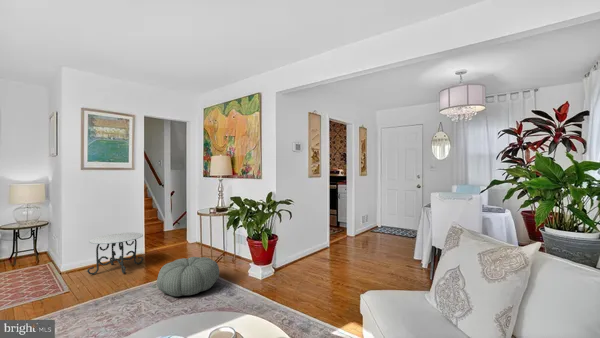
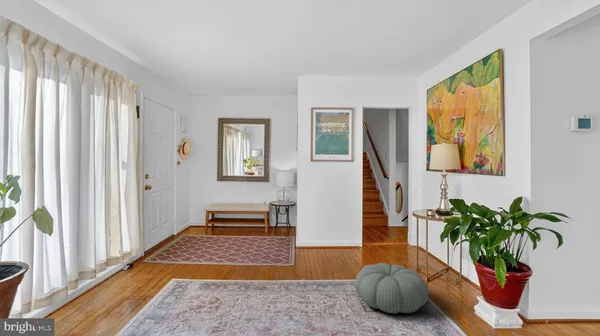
side table: present [87,233,143,275] -> none [312,221,357,261]

